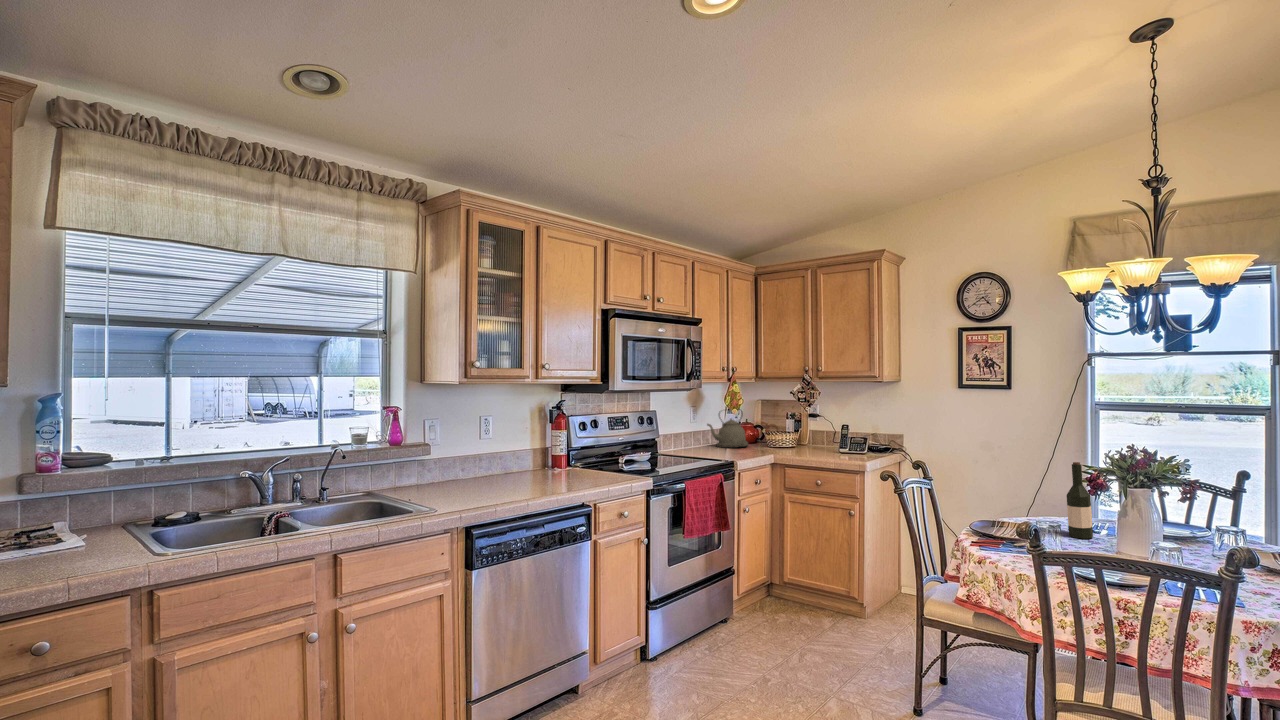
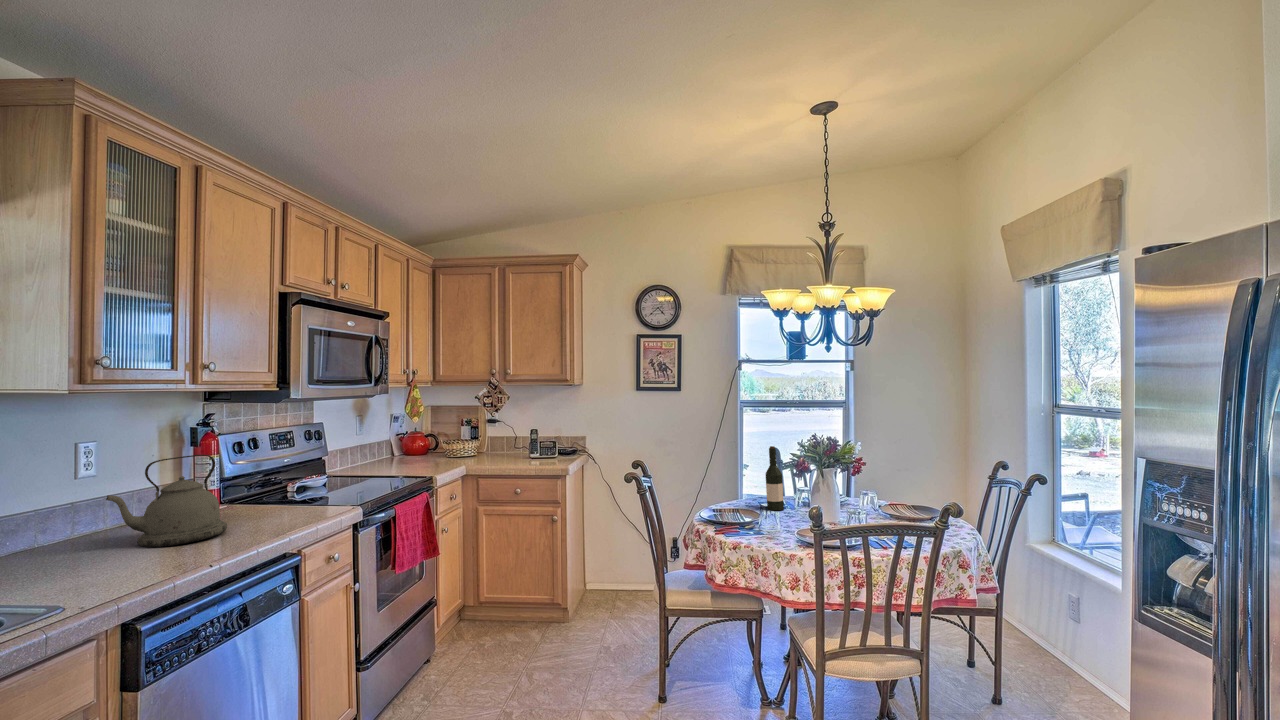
kettle: present [707,411,748,448] -> present [106,455,227,547]

